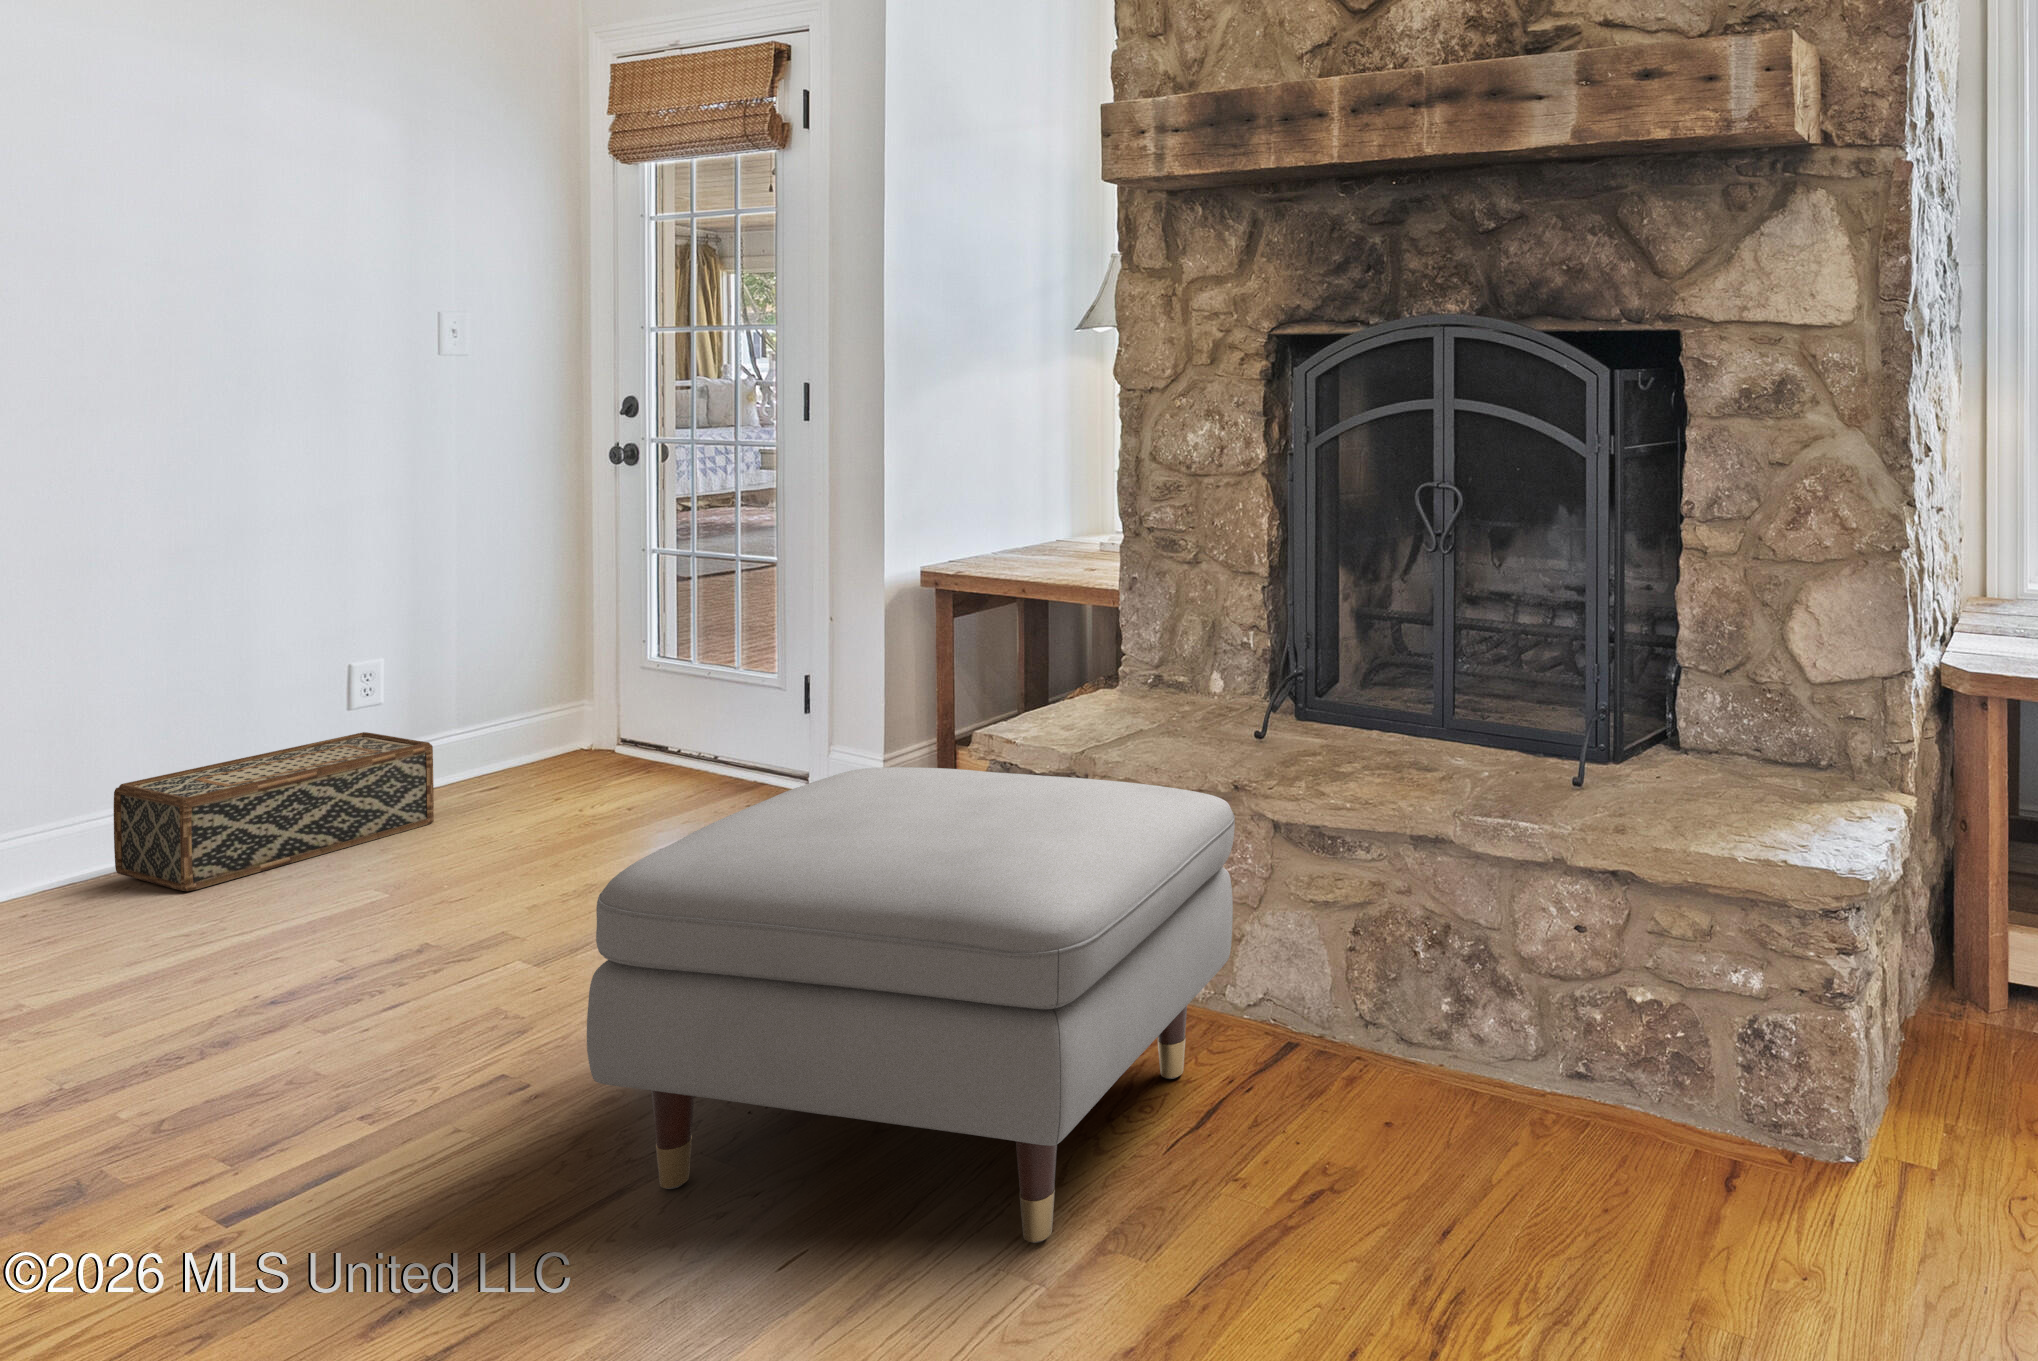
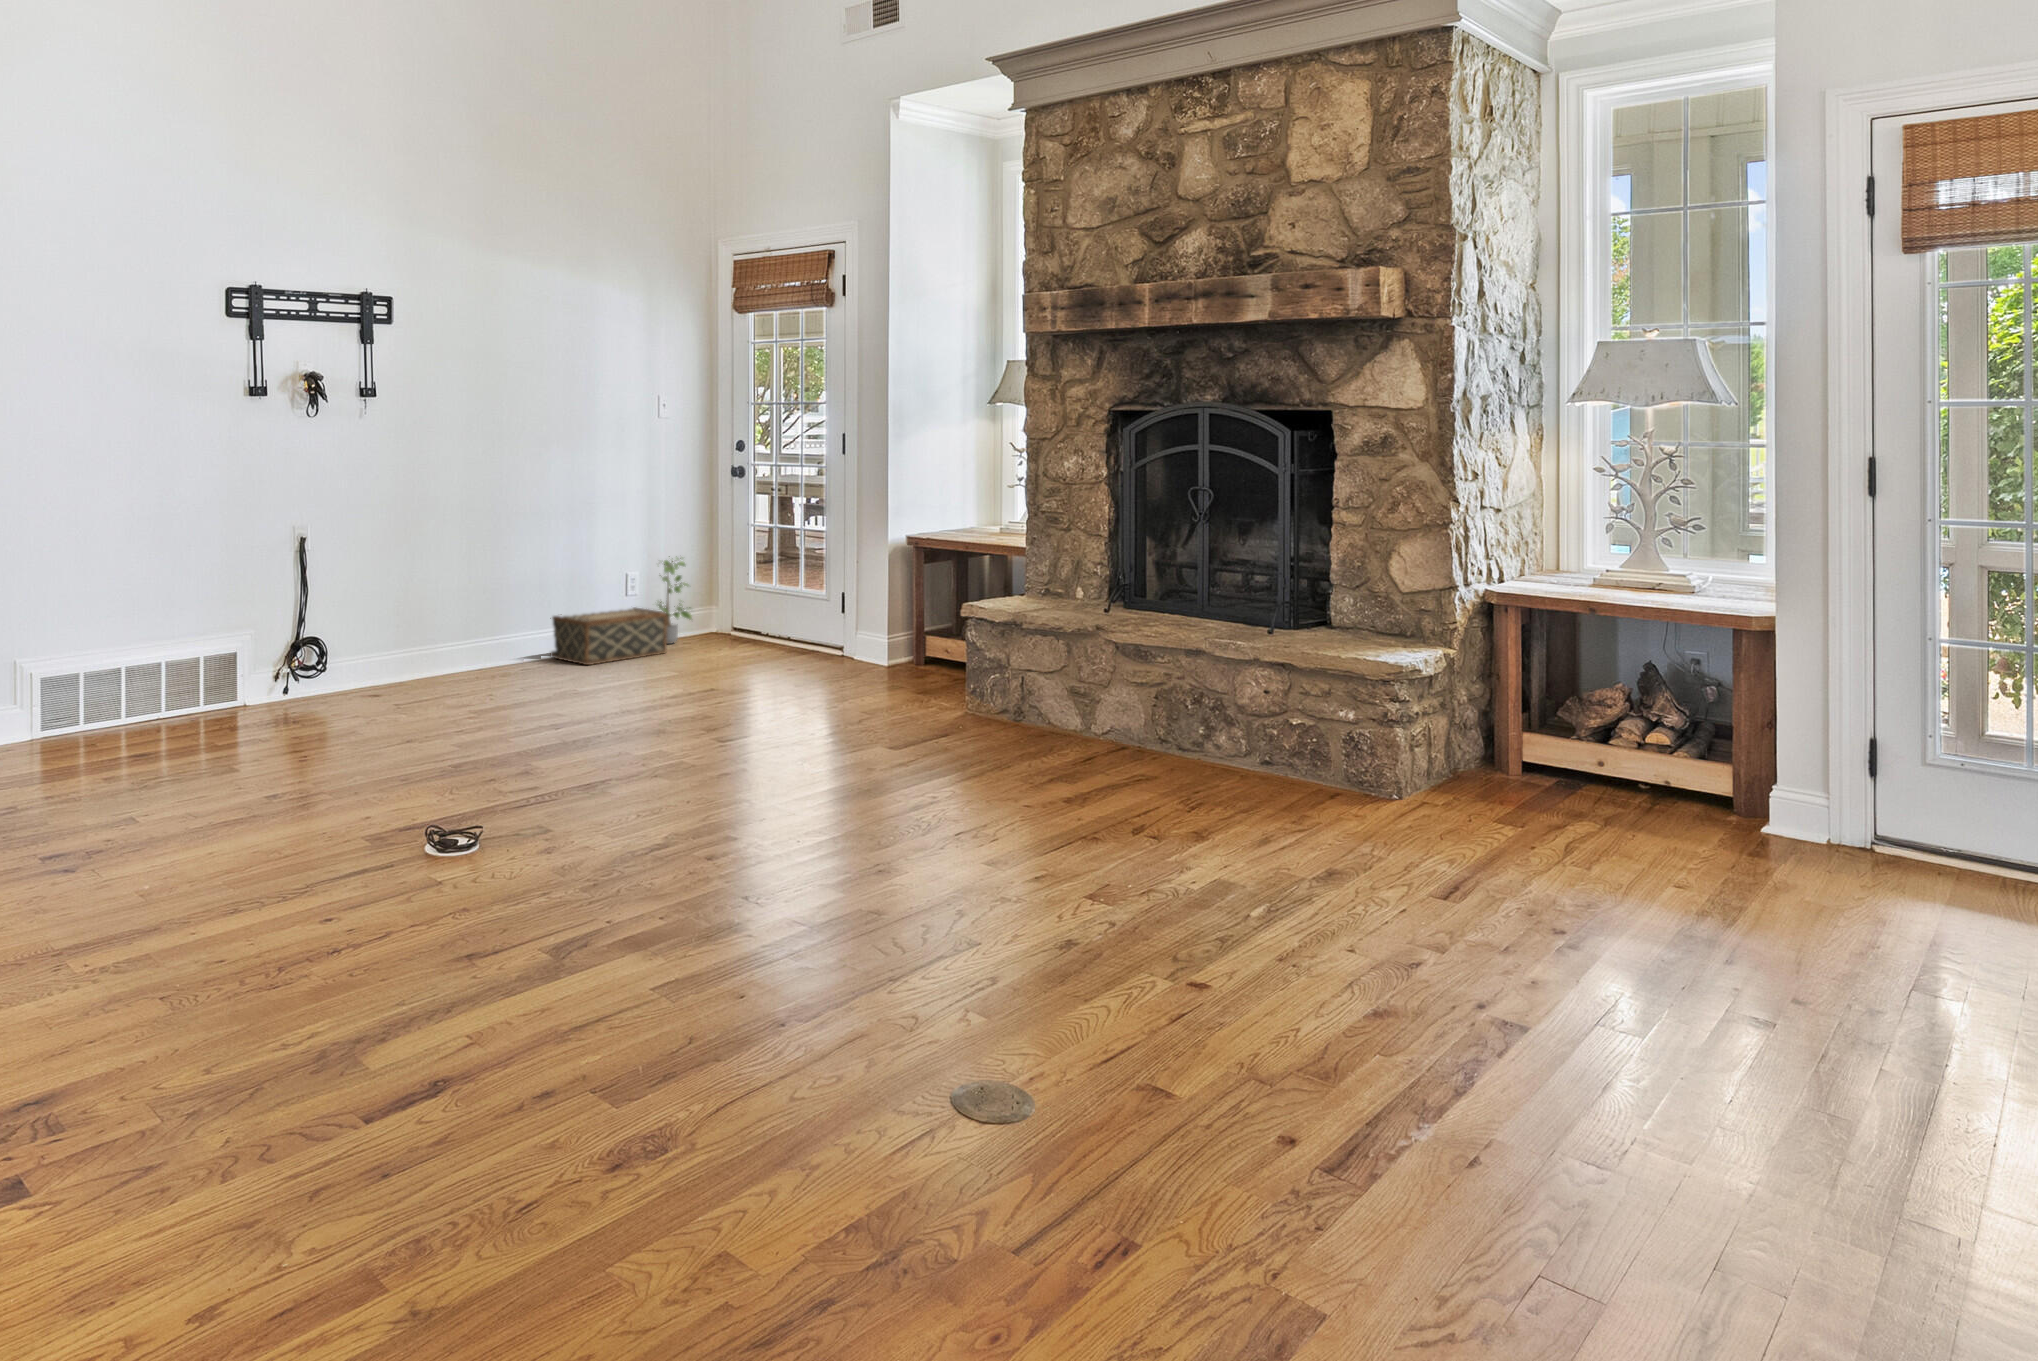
potted plant: none [415,616,533,792] -> present [658,556,692,644]
ottoman: present [587,767,1235,1243] -> none [838,608,1097,780]

